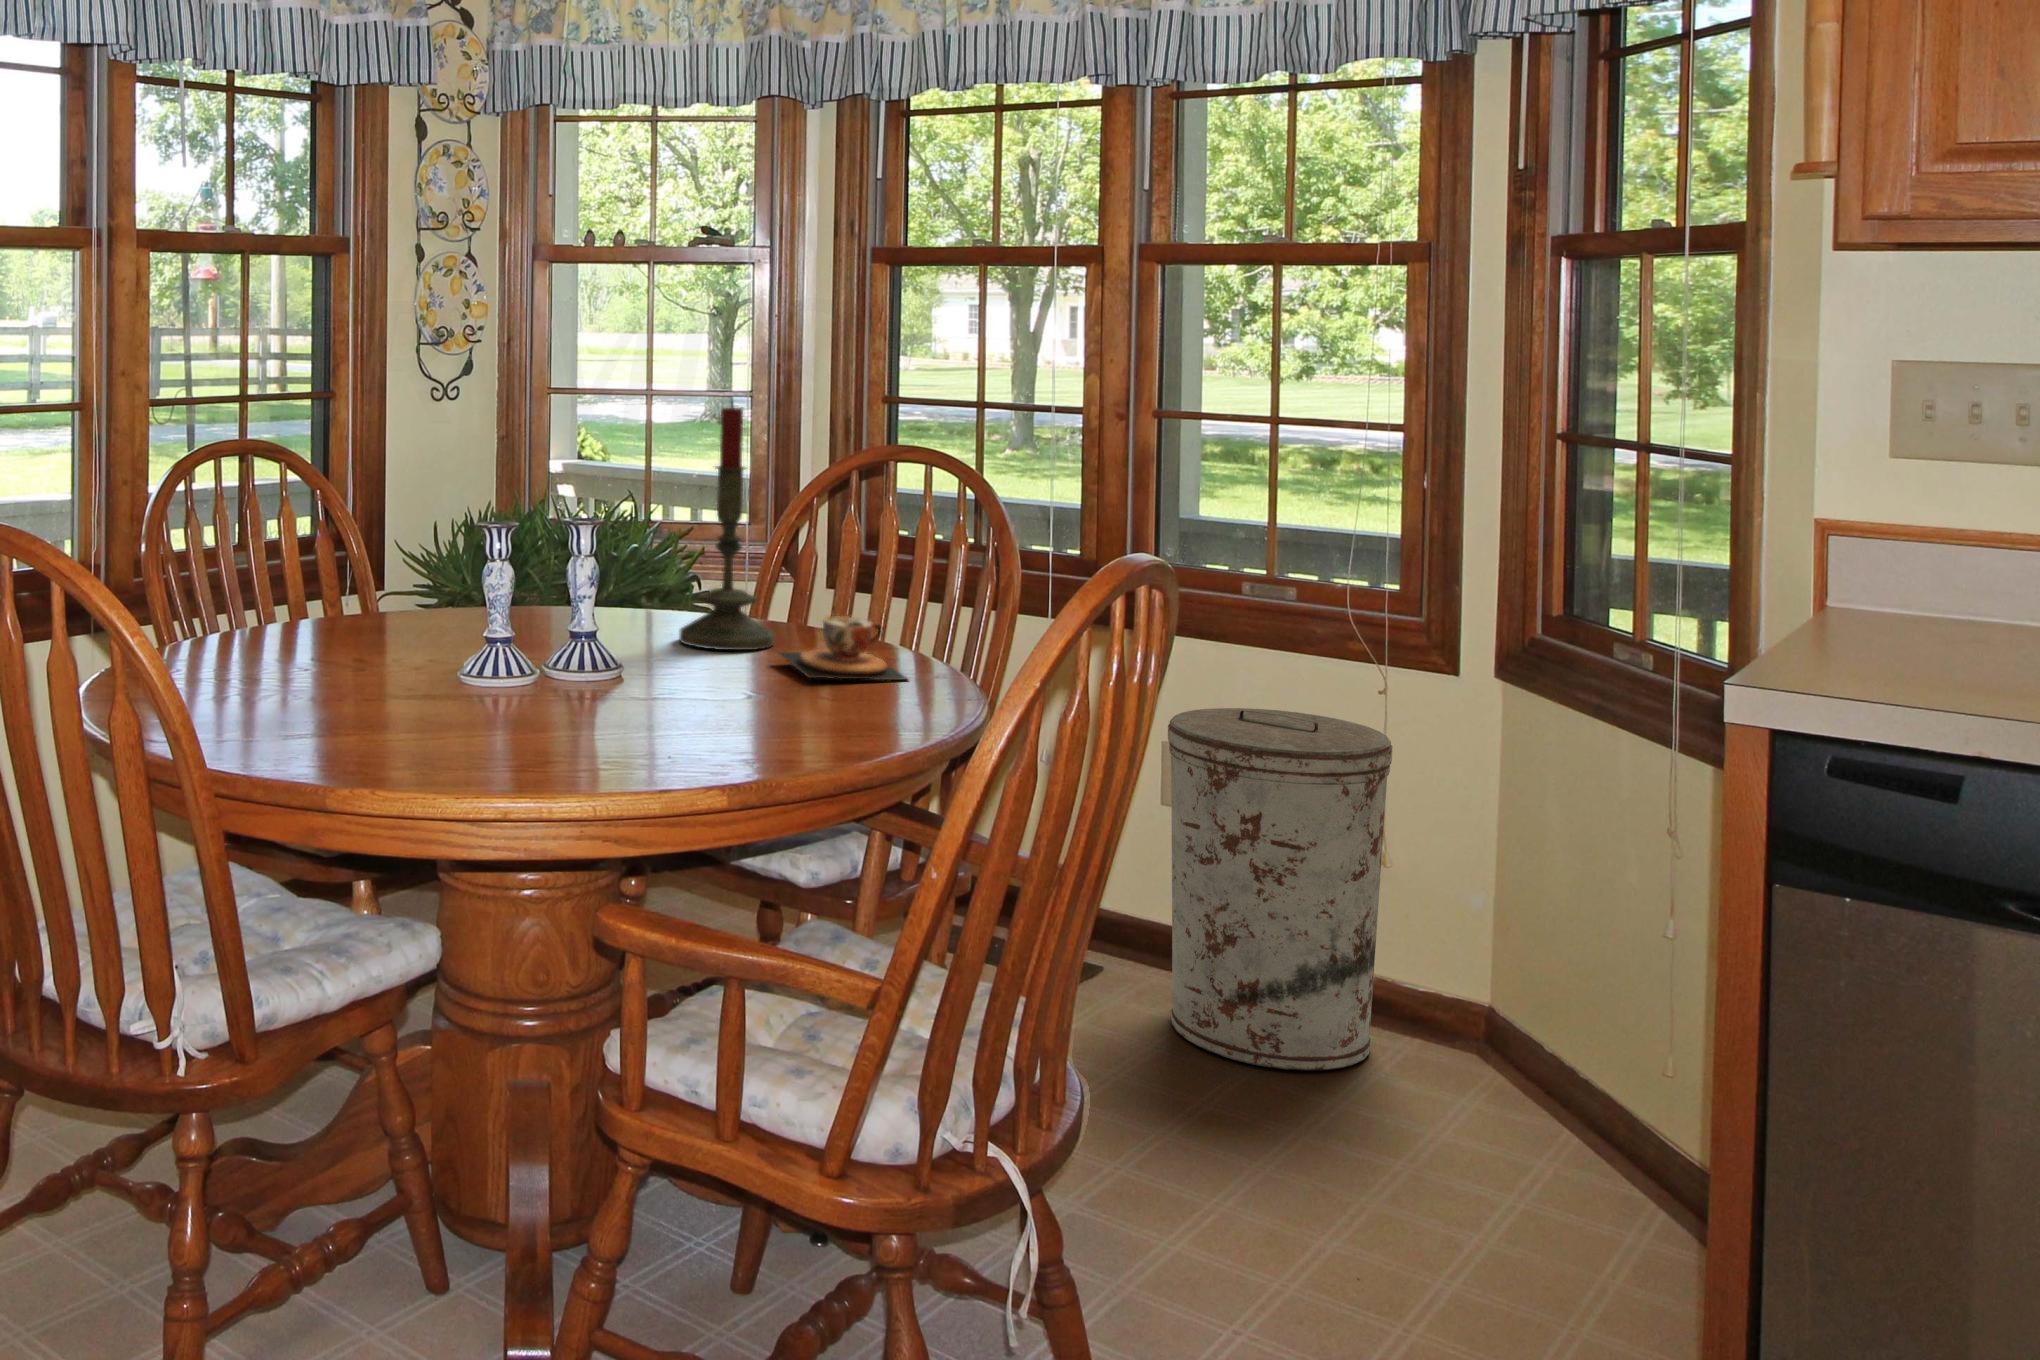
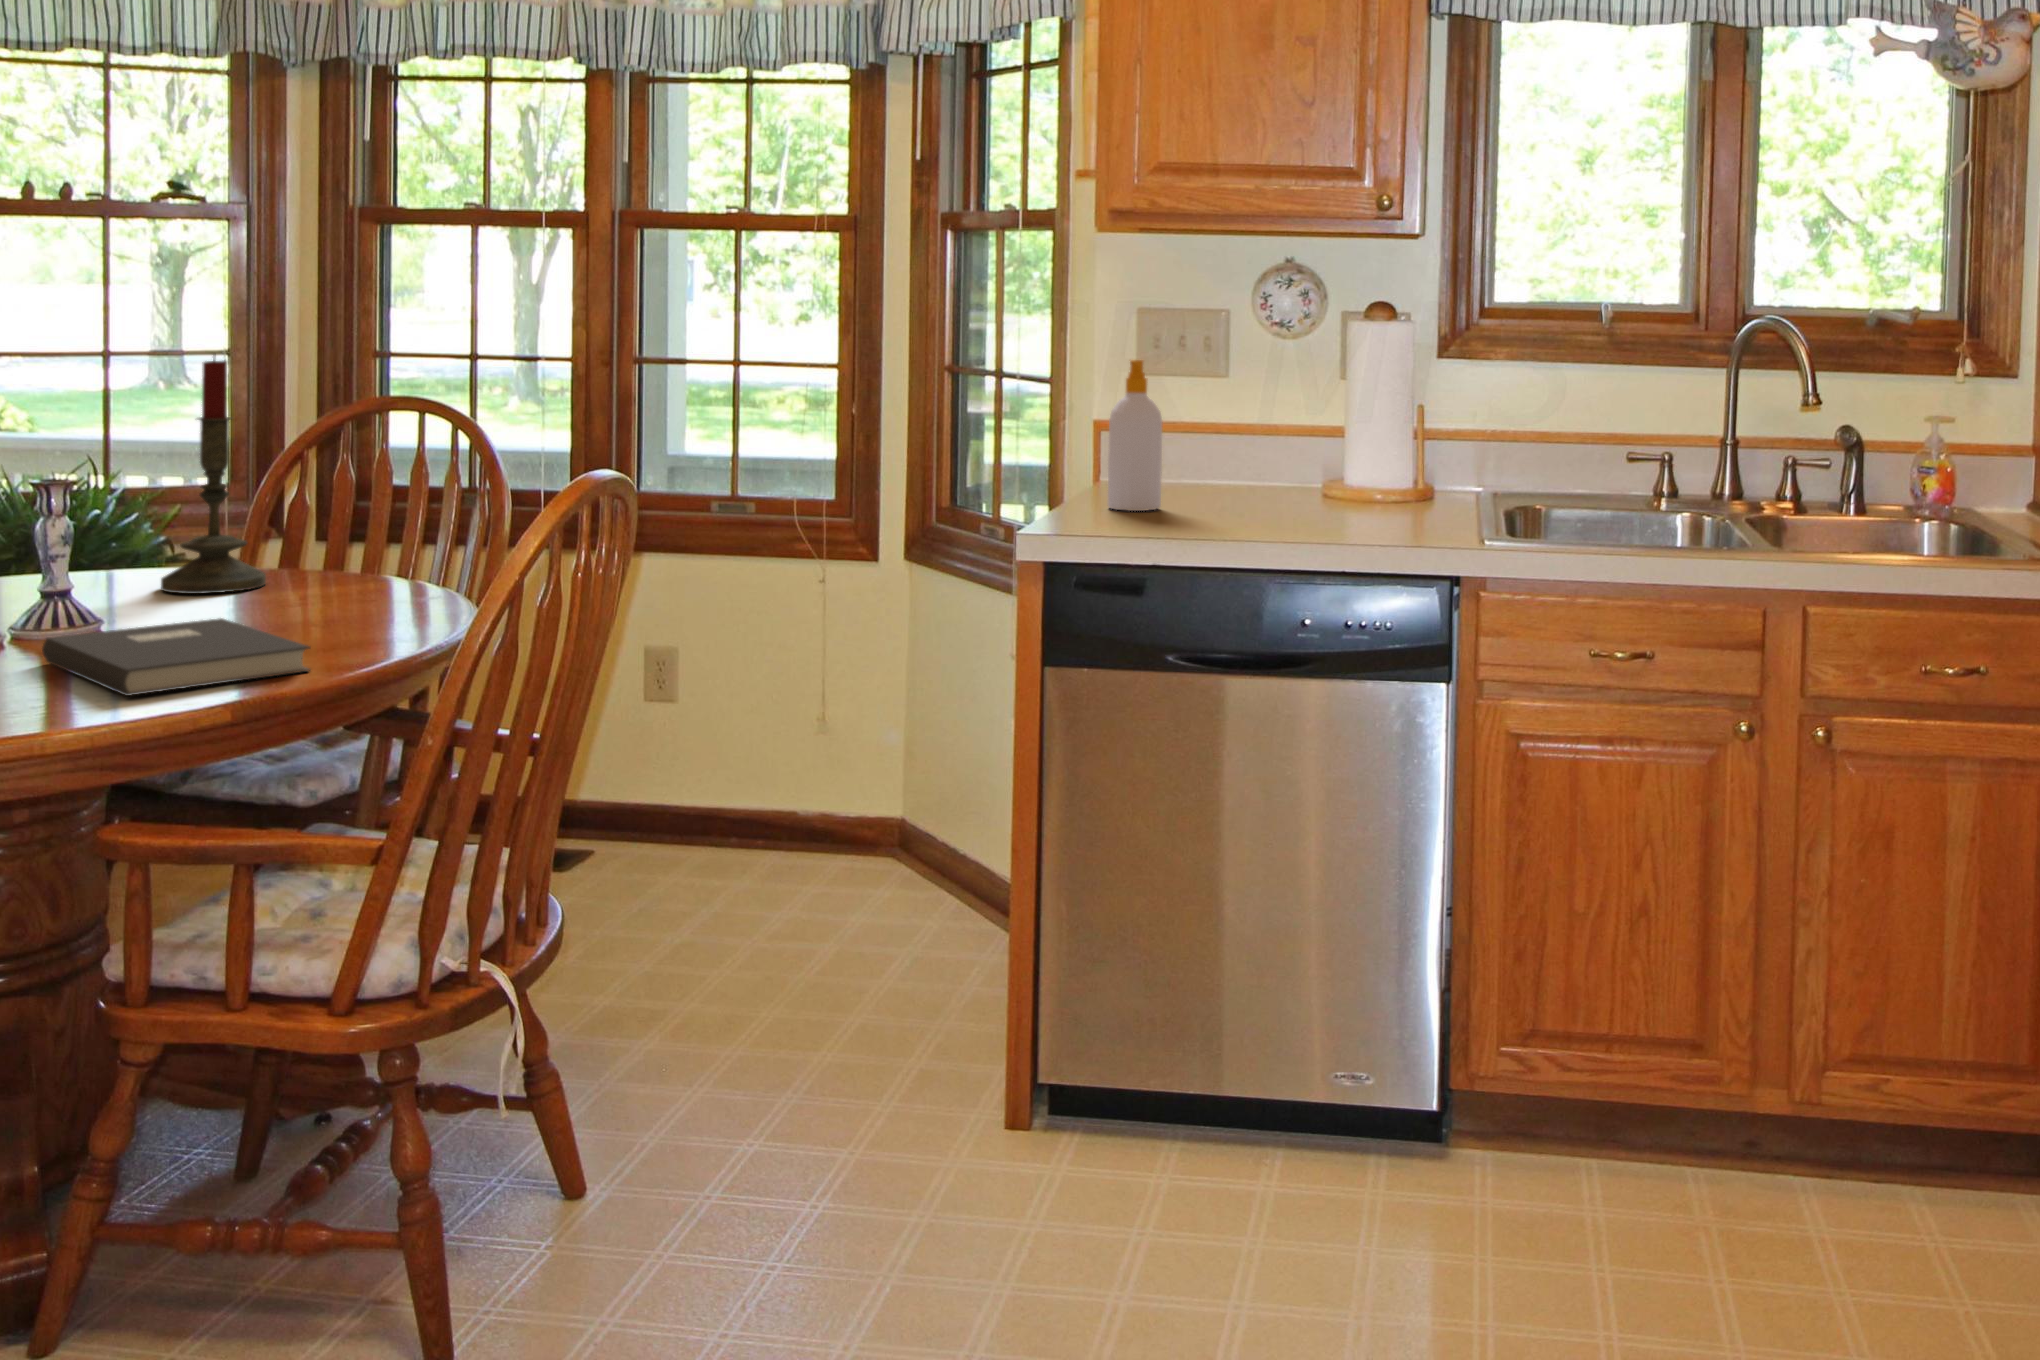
soap bottle: none [1851,436,1953,661] -> present [1108,360,1163,511]
teacup: present [779,616,907,680] -> none [268,549,406,607]
book: none [571,684,814,766] -> present [42,618,310,696]
trash can: present [1168,708,1393,1071] -> none [651,605,833,898]

